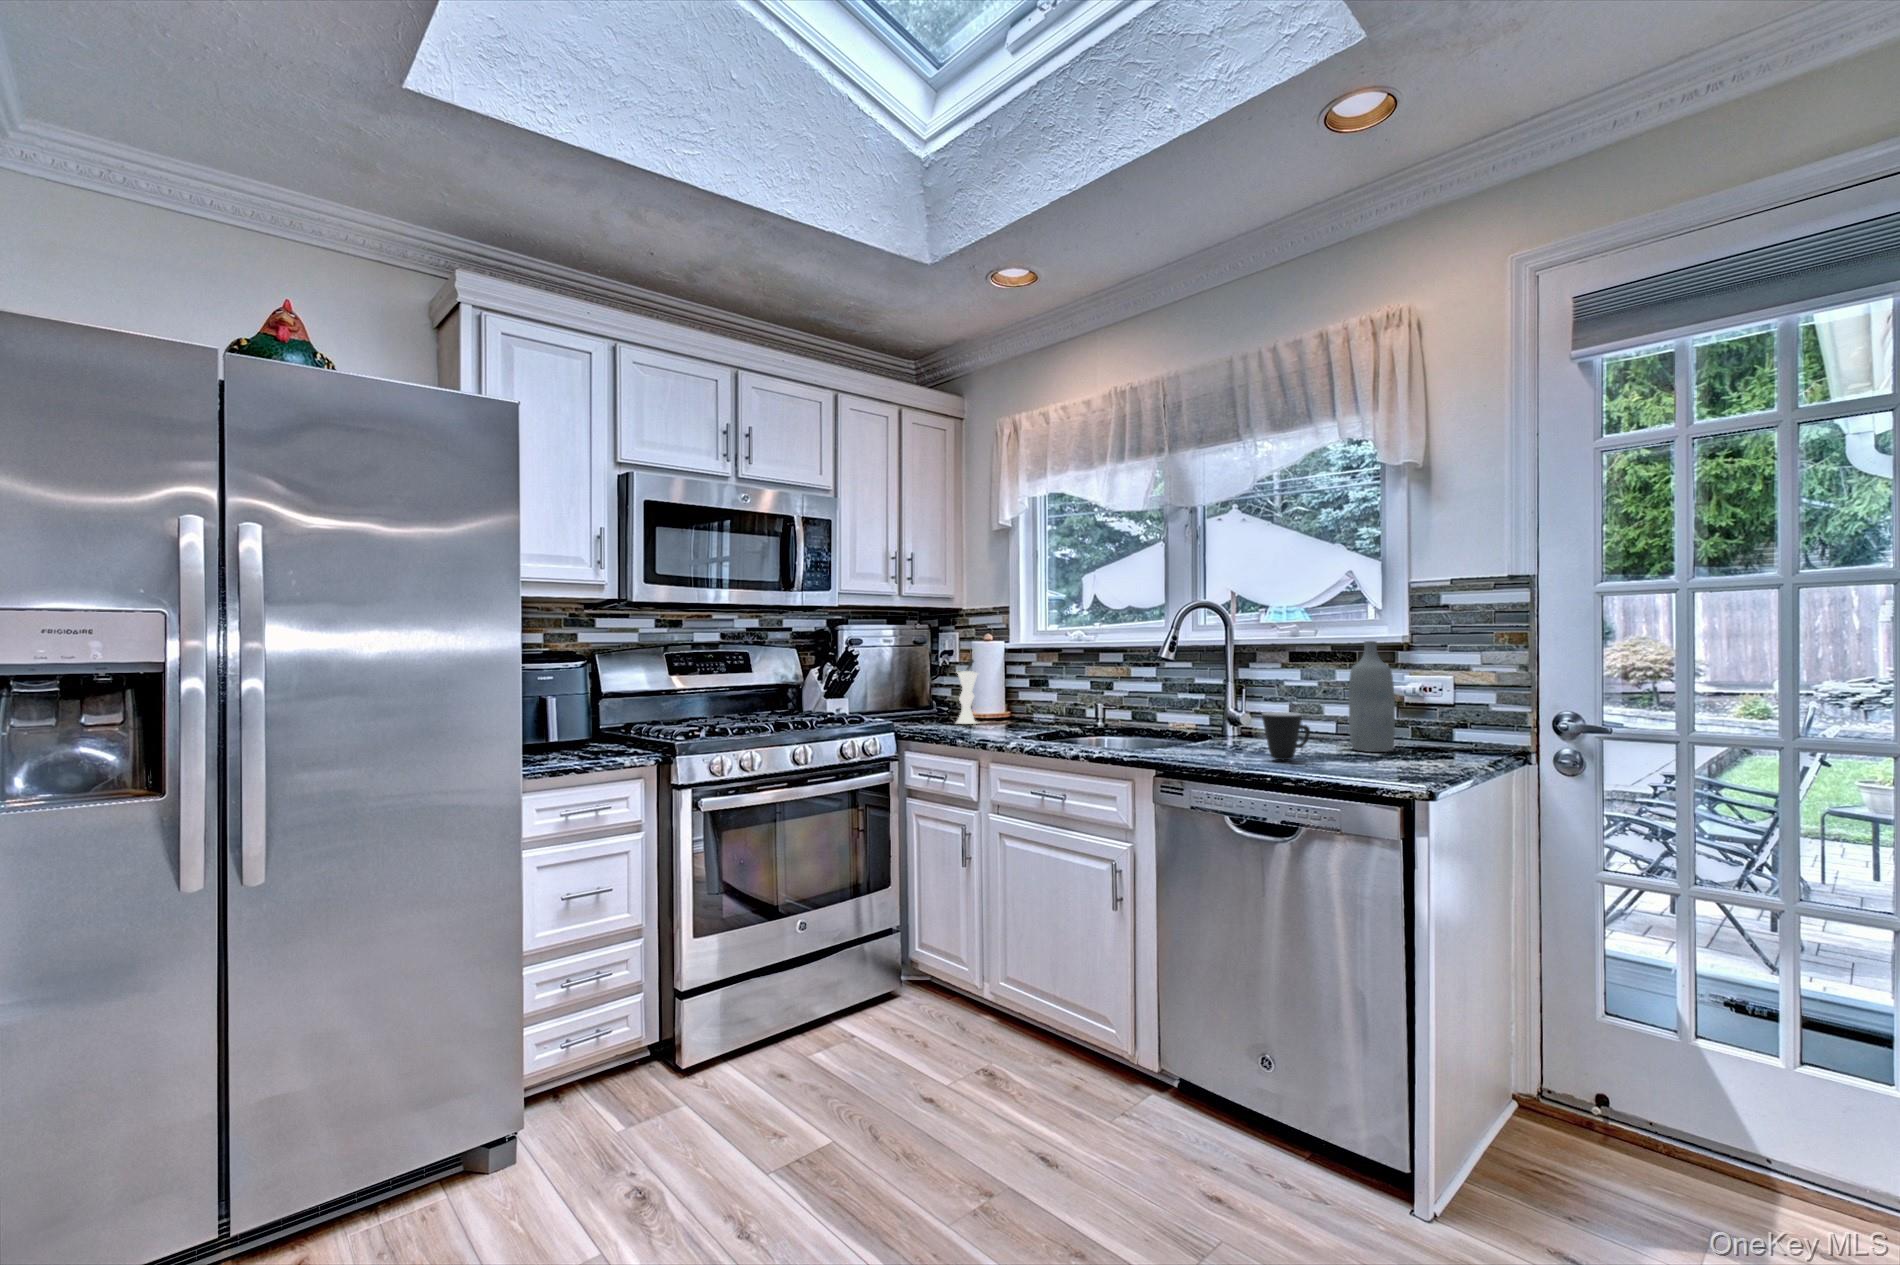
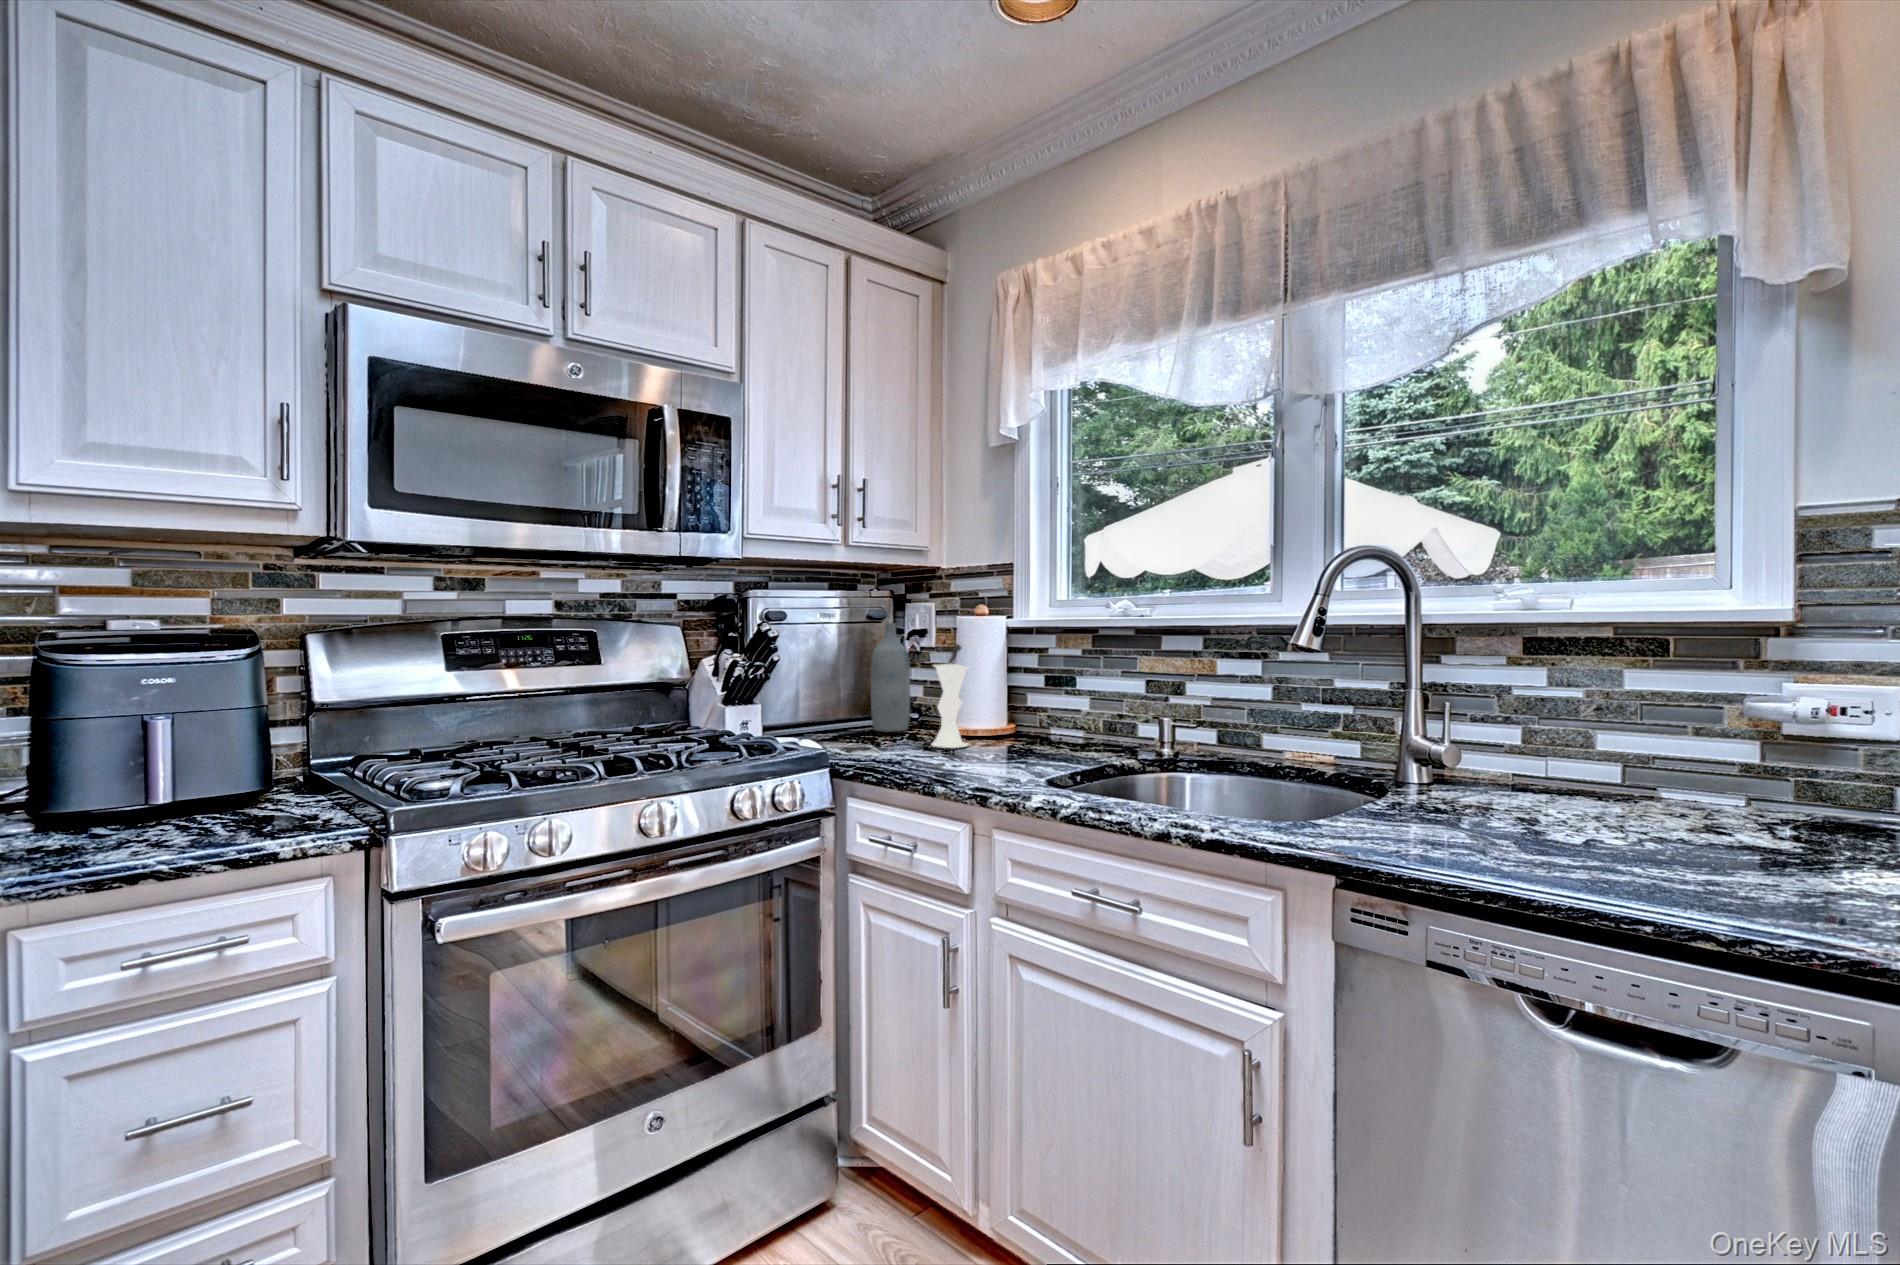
bottle: present [1349,641,1395,752] -> present [871,623,910,732]
mug: present [1262,712,1310,760] -> none [1565,761,1672,865]

